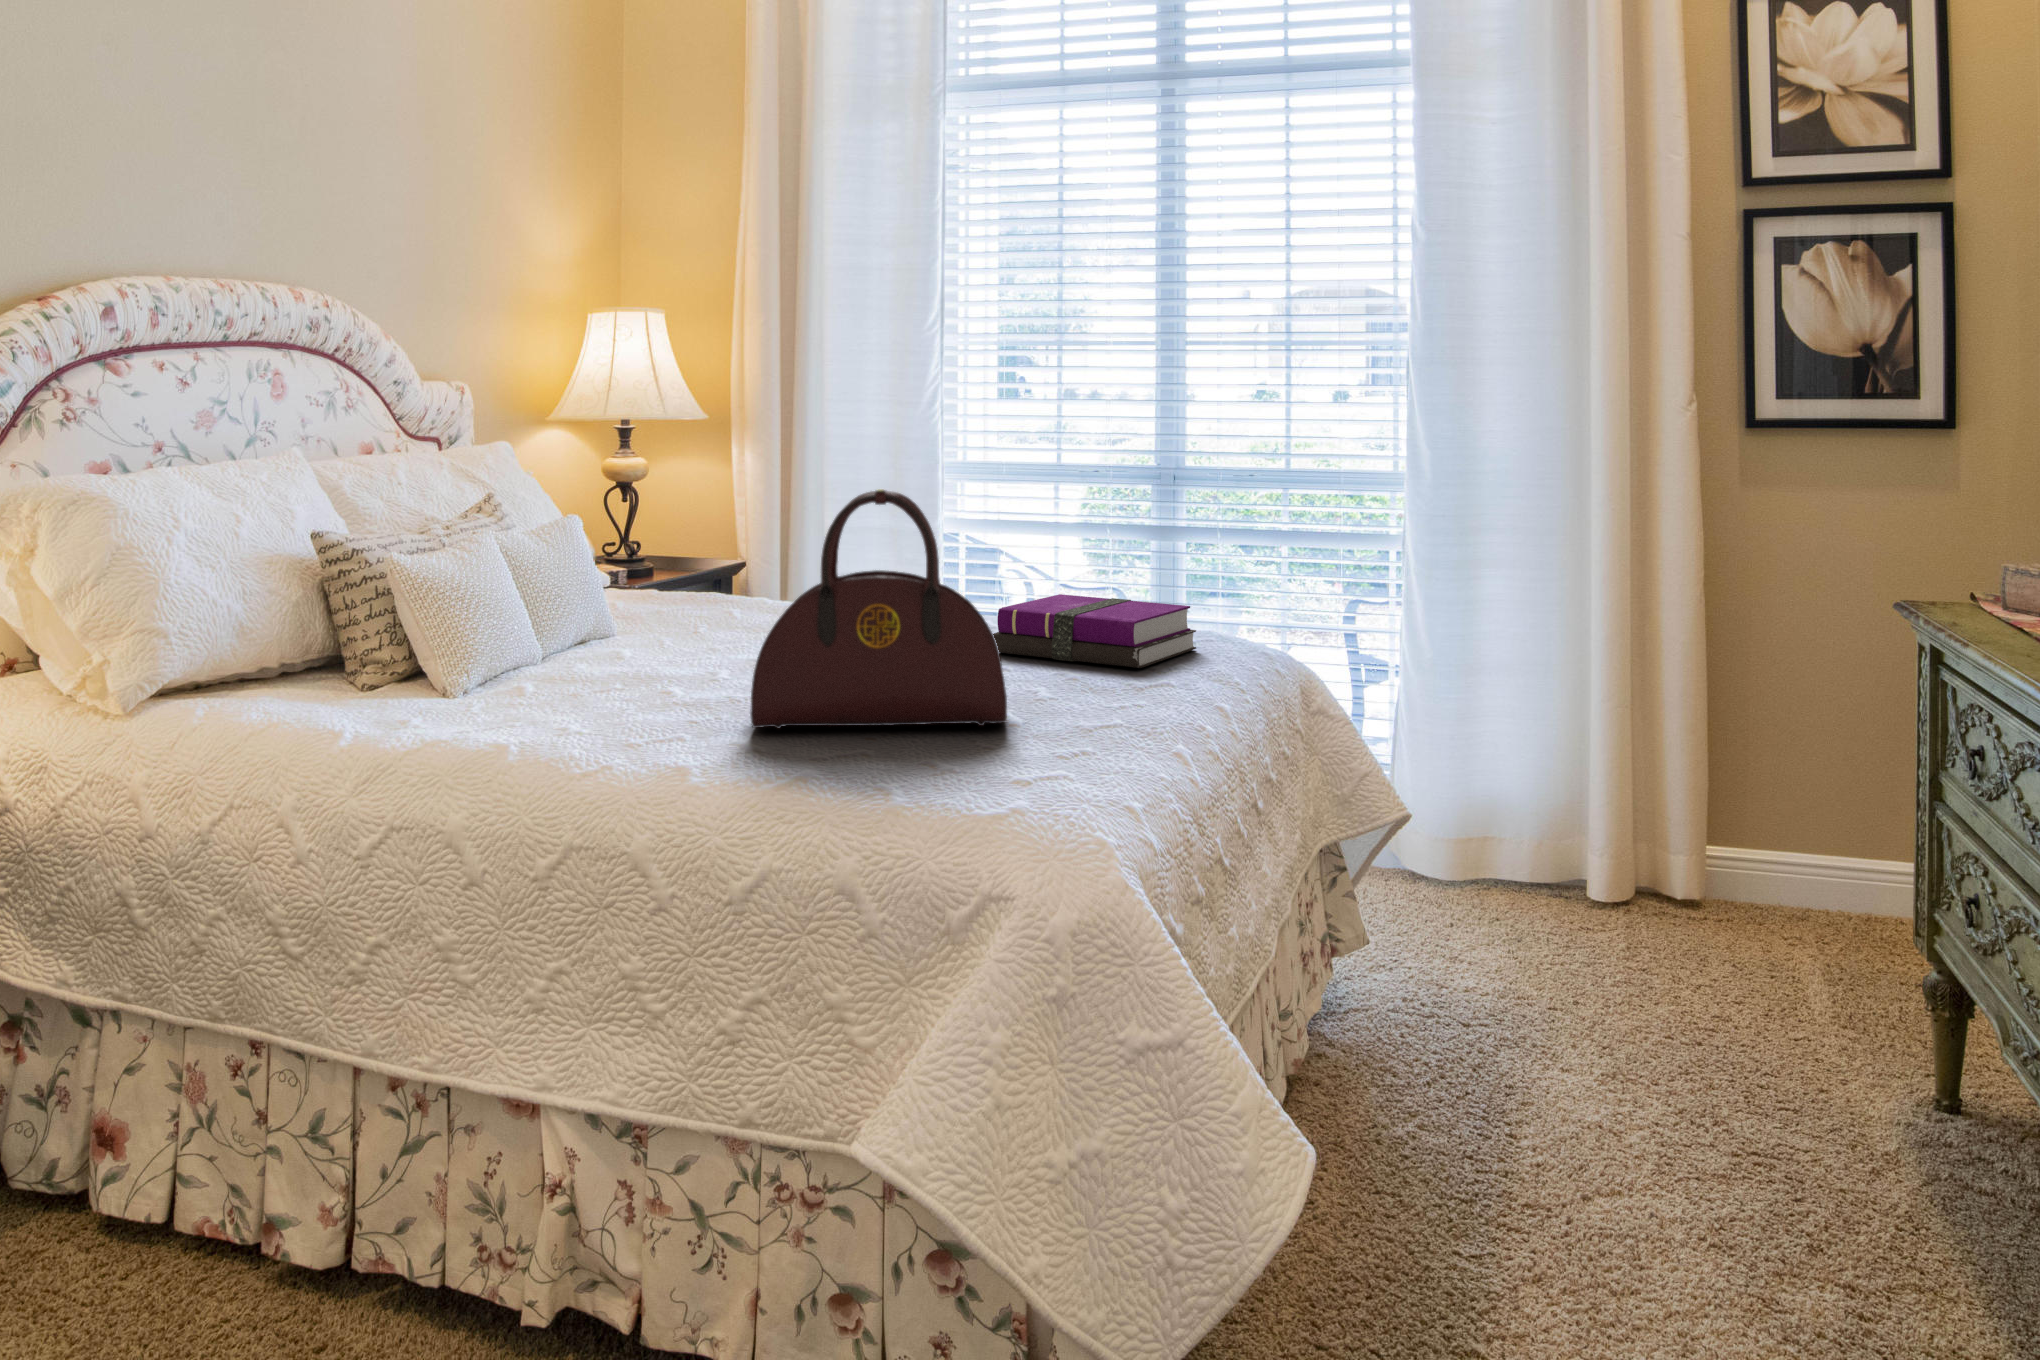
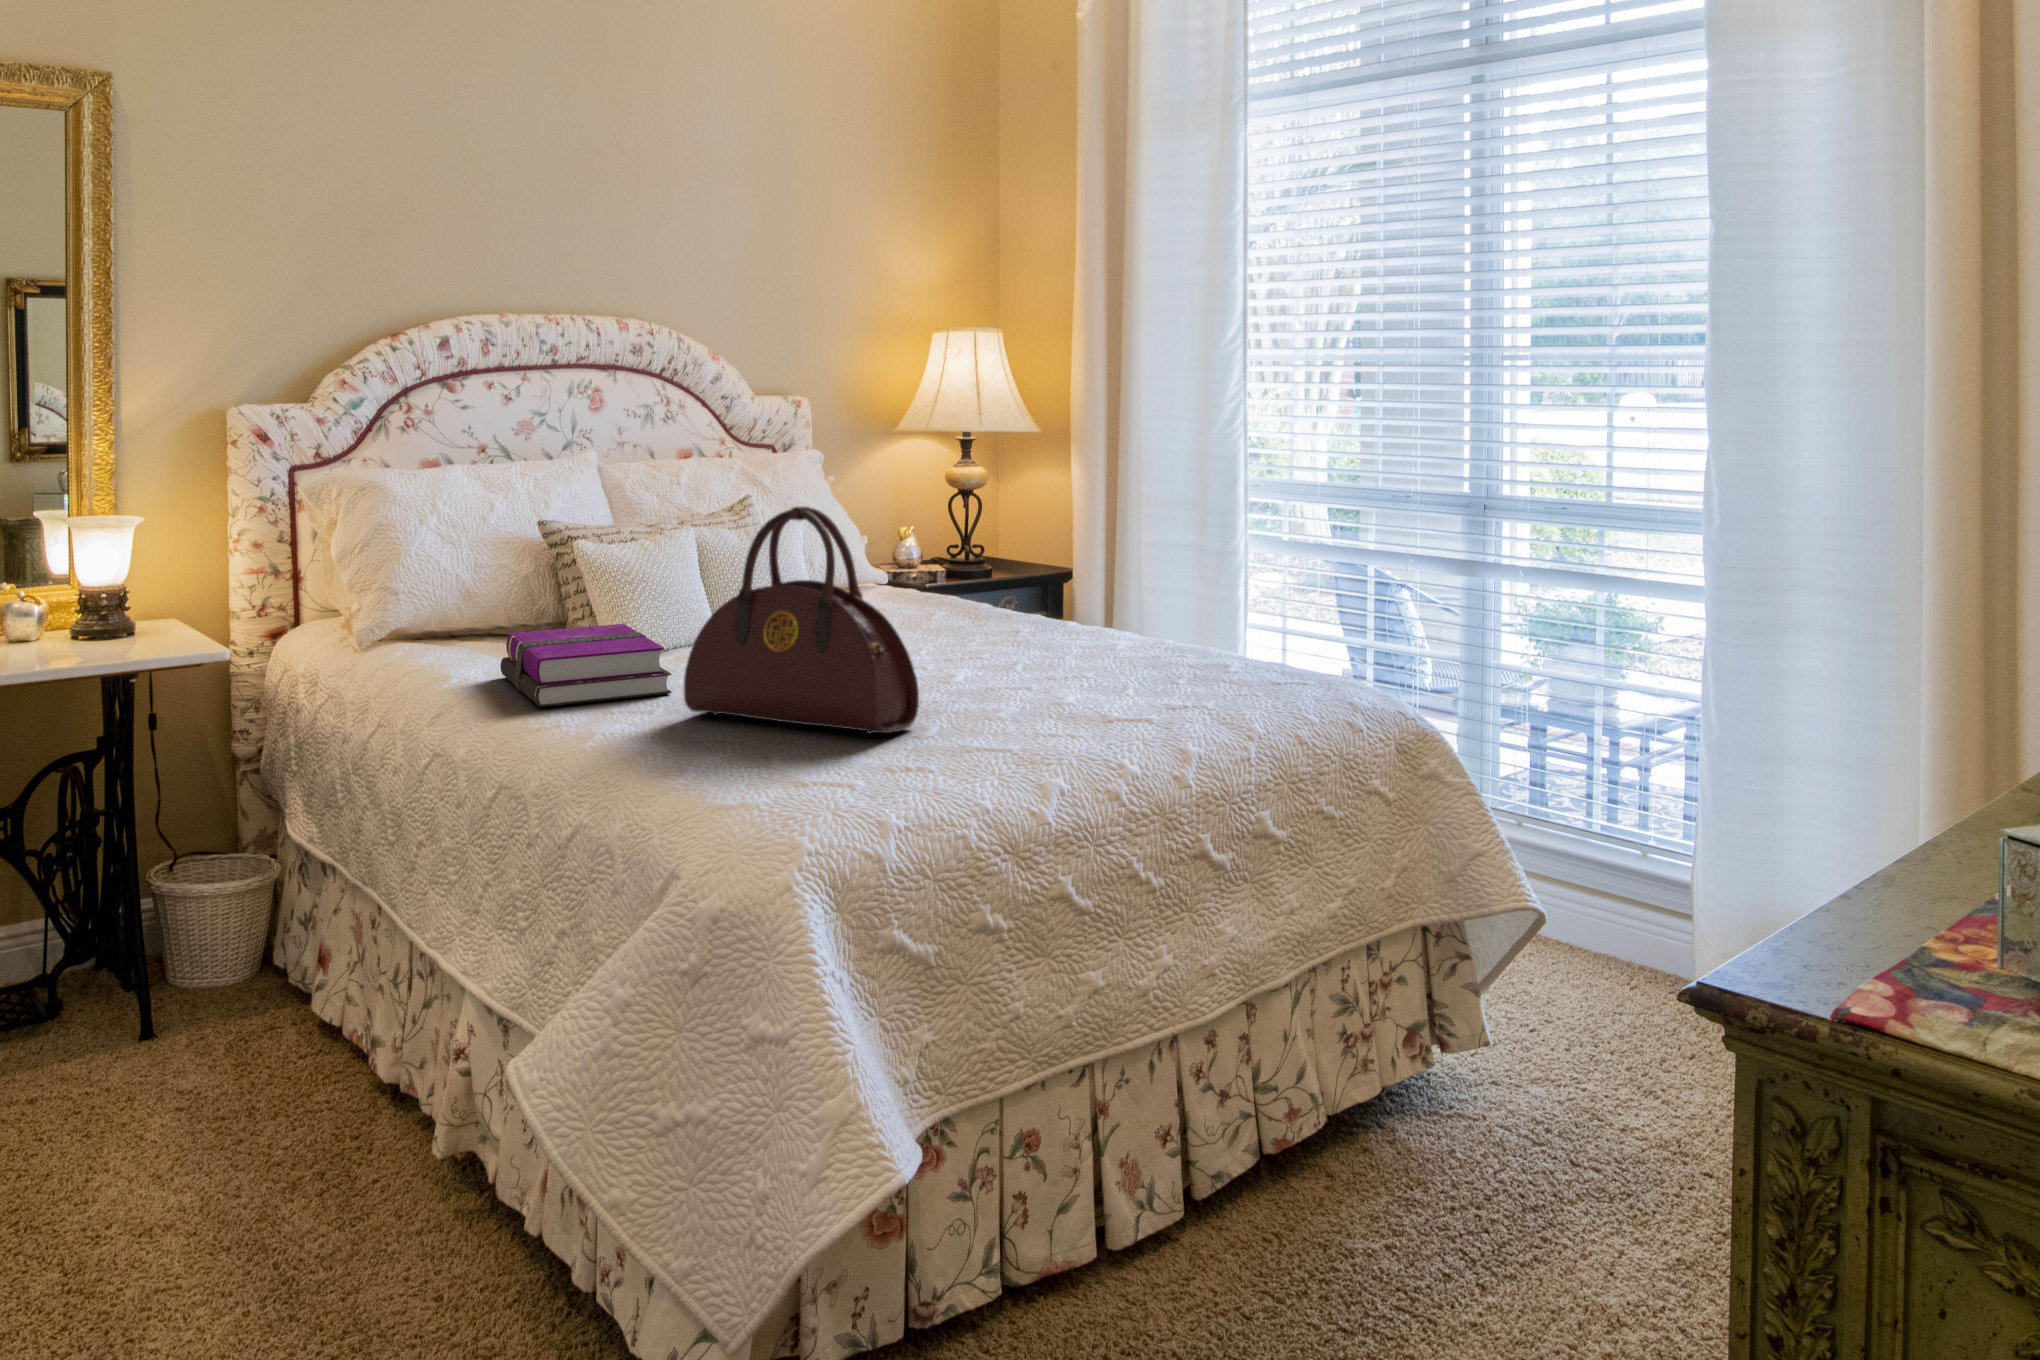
notebook: present [993,594,1196,668] -> present [500,624,672,707]

